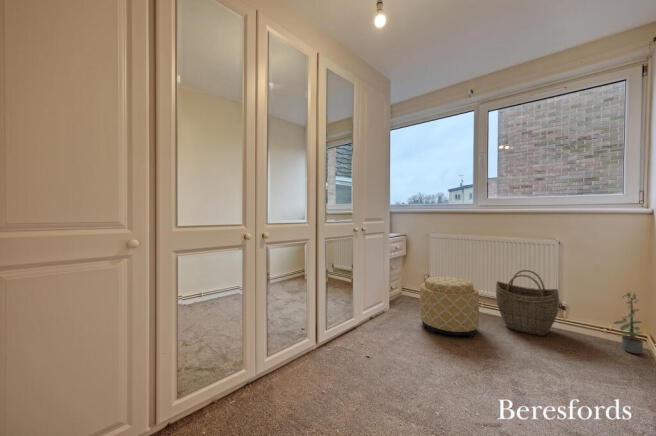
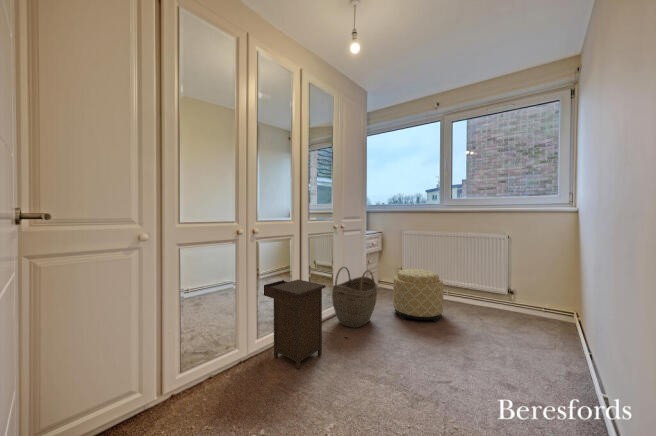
woven basket: present [496,270,559,336] -> present [332,267,377,328]
nightstand: none [275,289,345,395] -> present [264,280,326,369]
potted plant: present [614,293,643,354] -> none [551,279,574,331]

